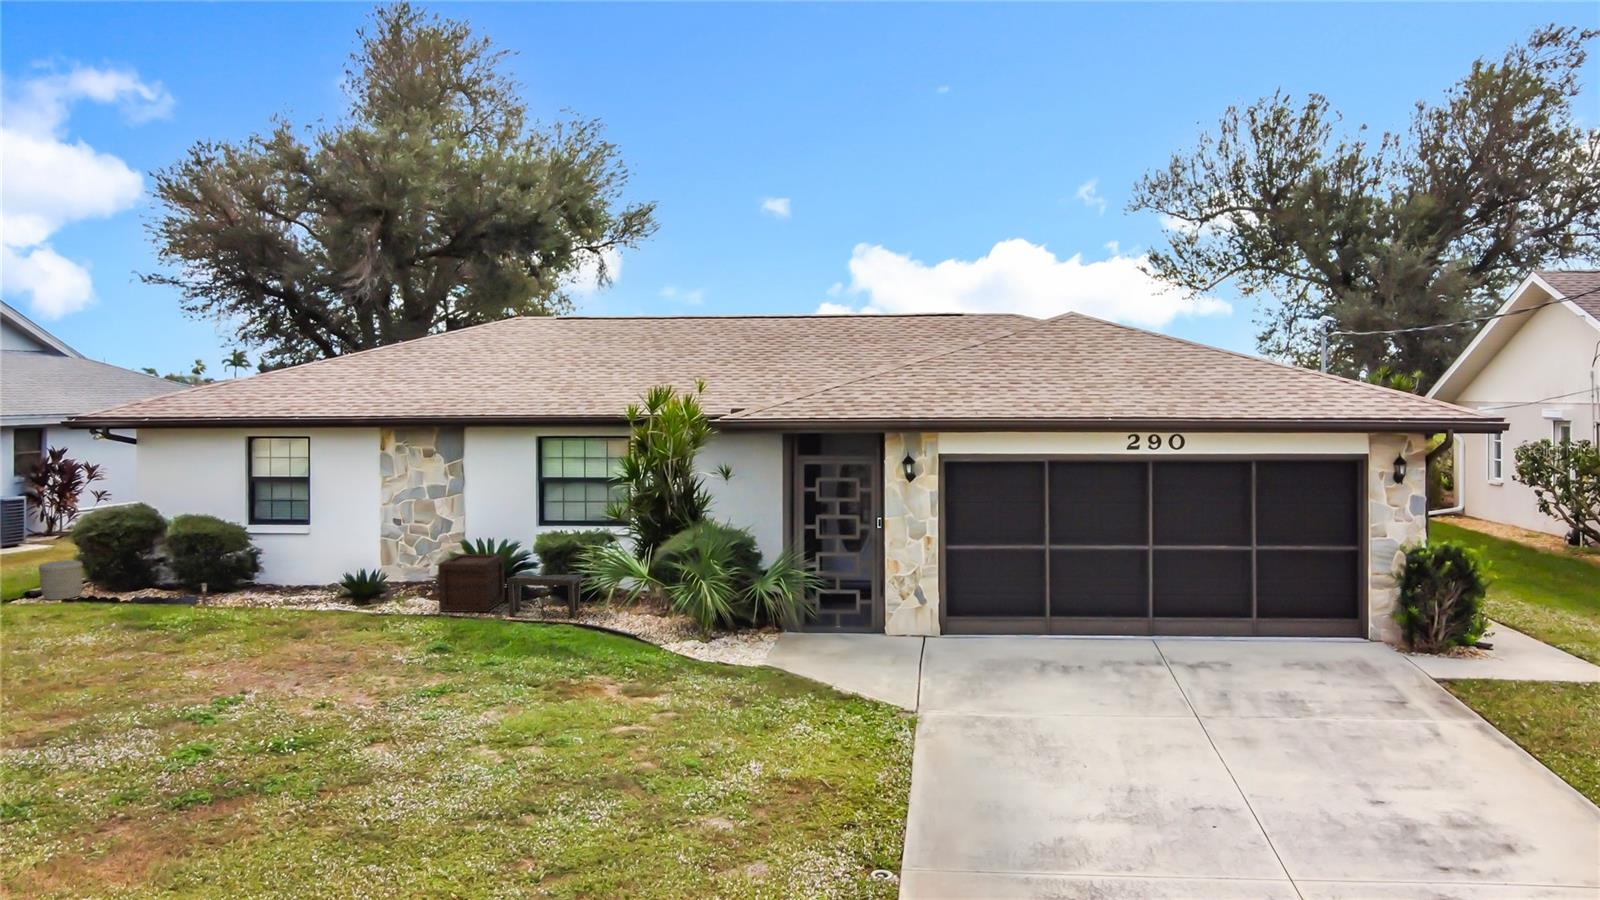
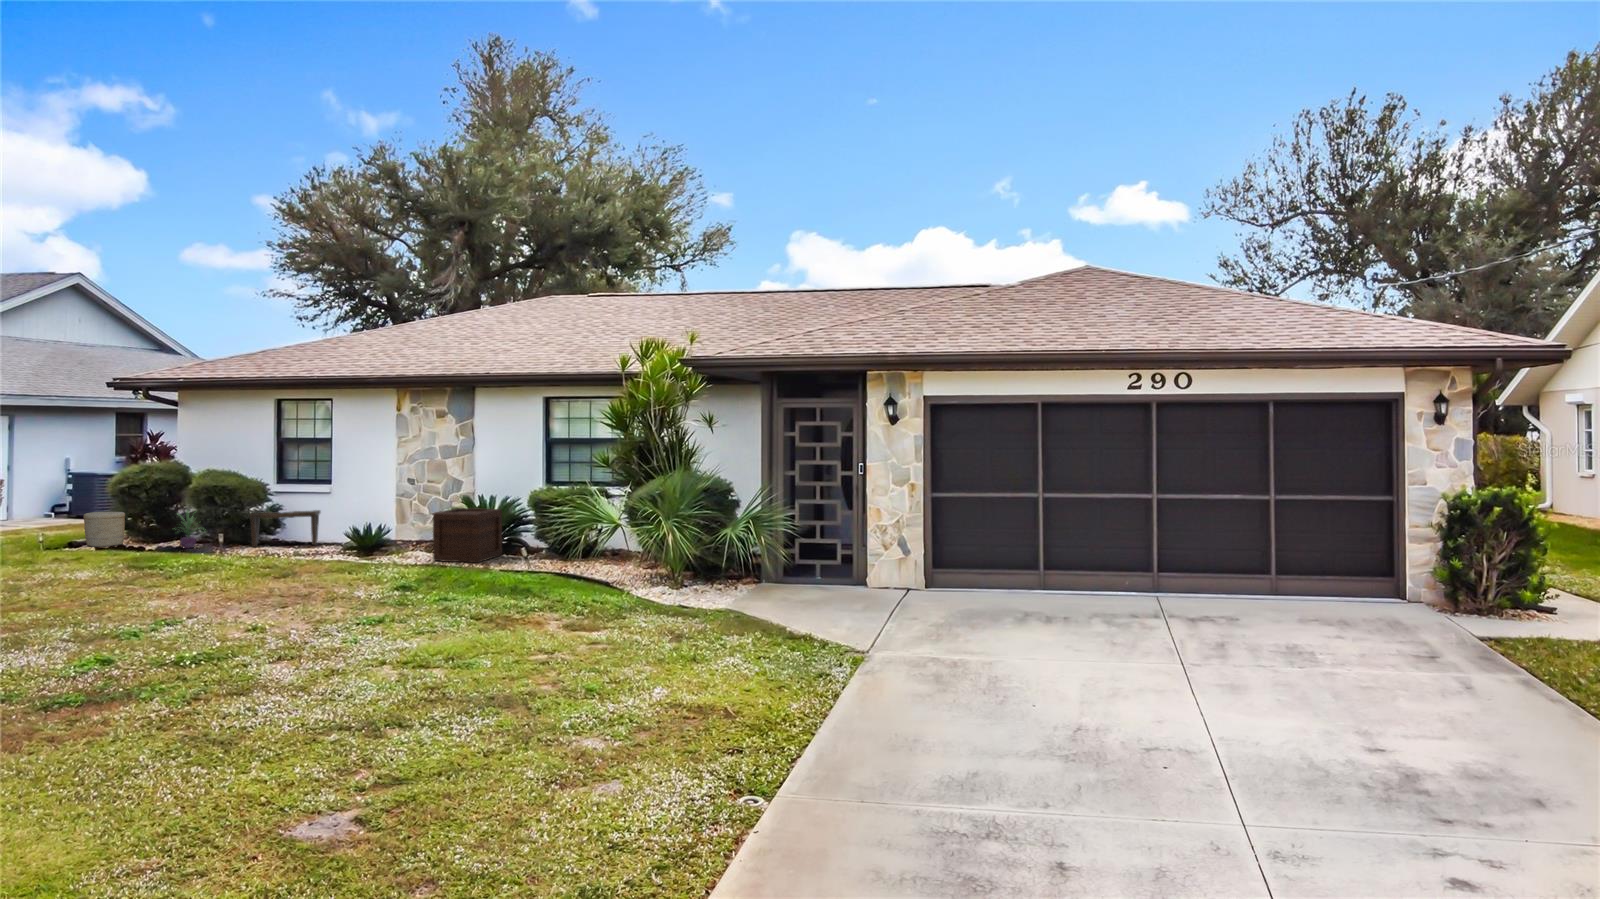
decorative plant: none [133,558,183,600] -> present [180,510,196,549]
bench: present [507,574,582,618] -> present [250,510,320,547]

